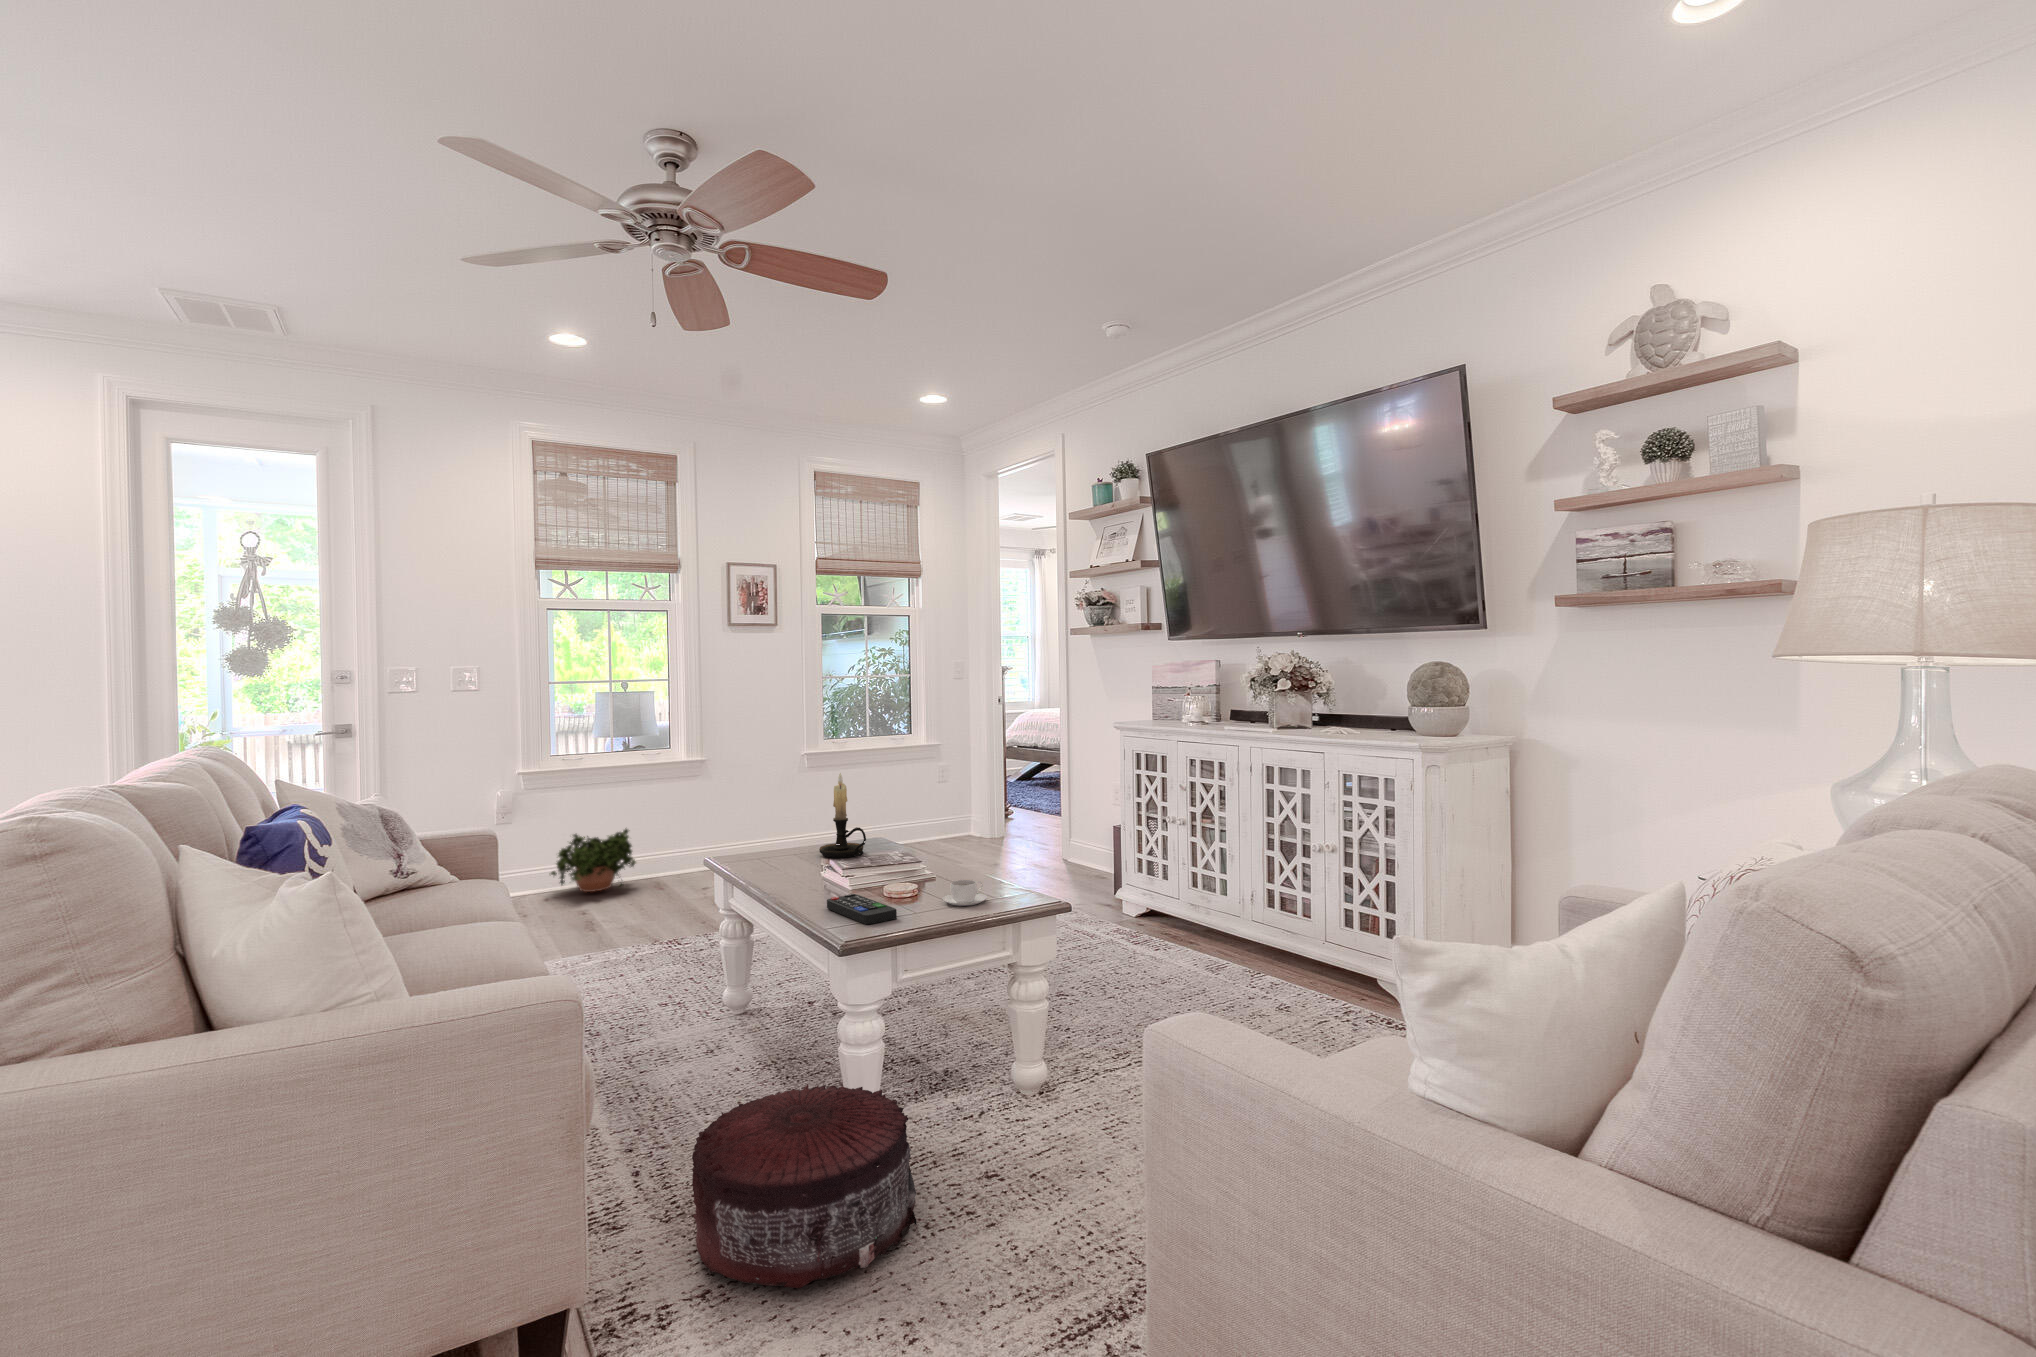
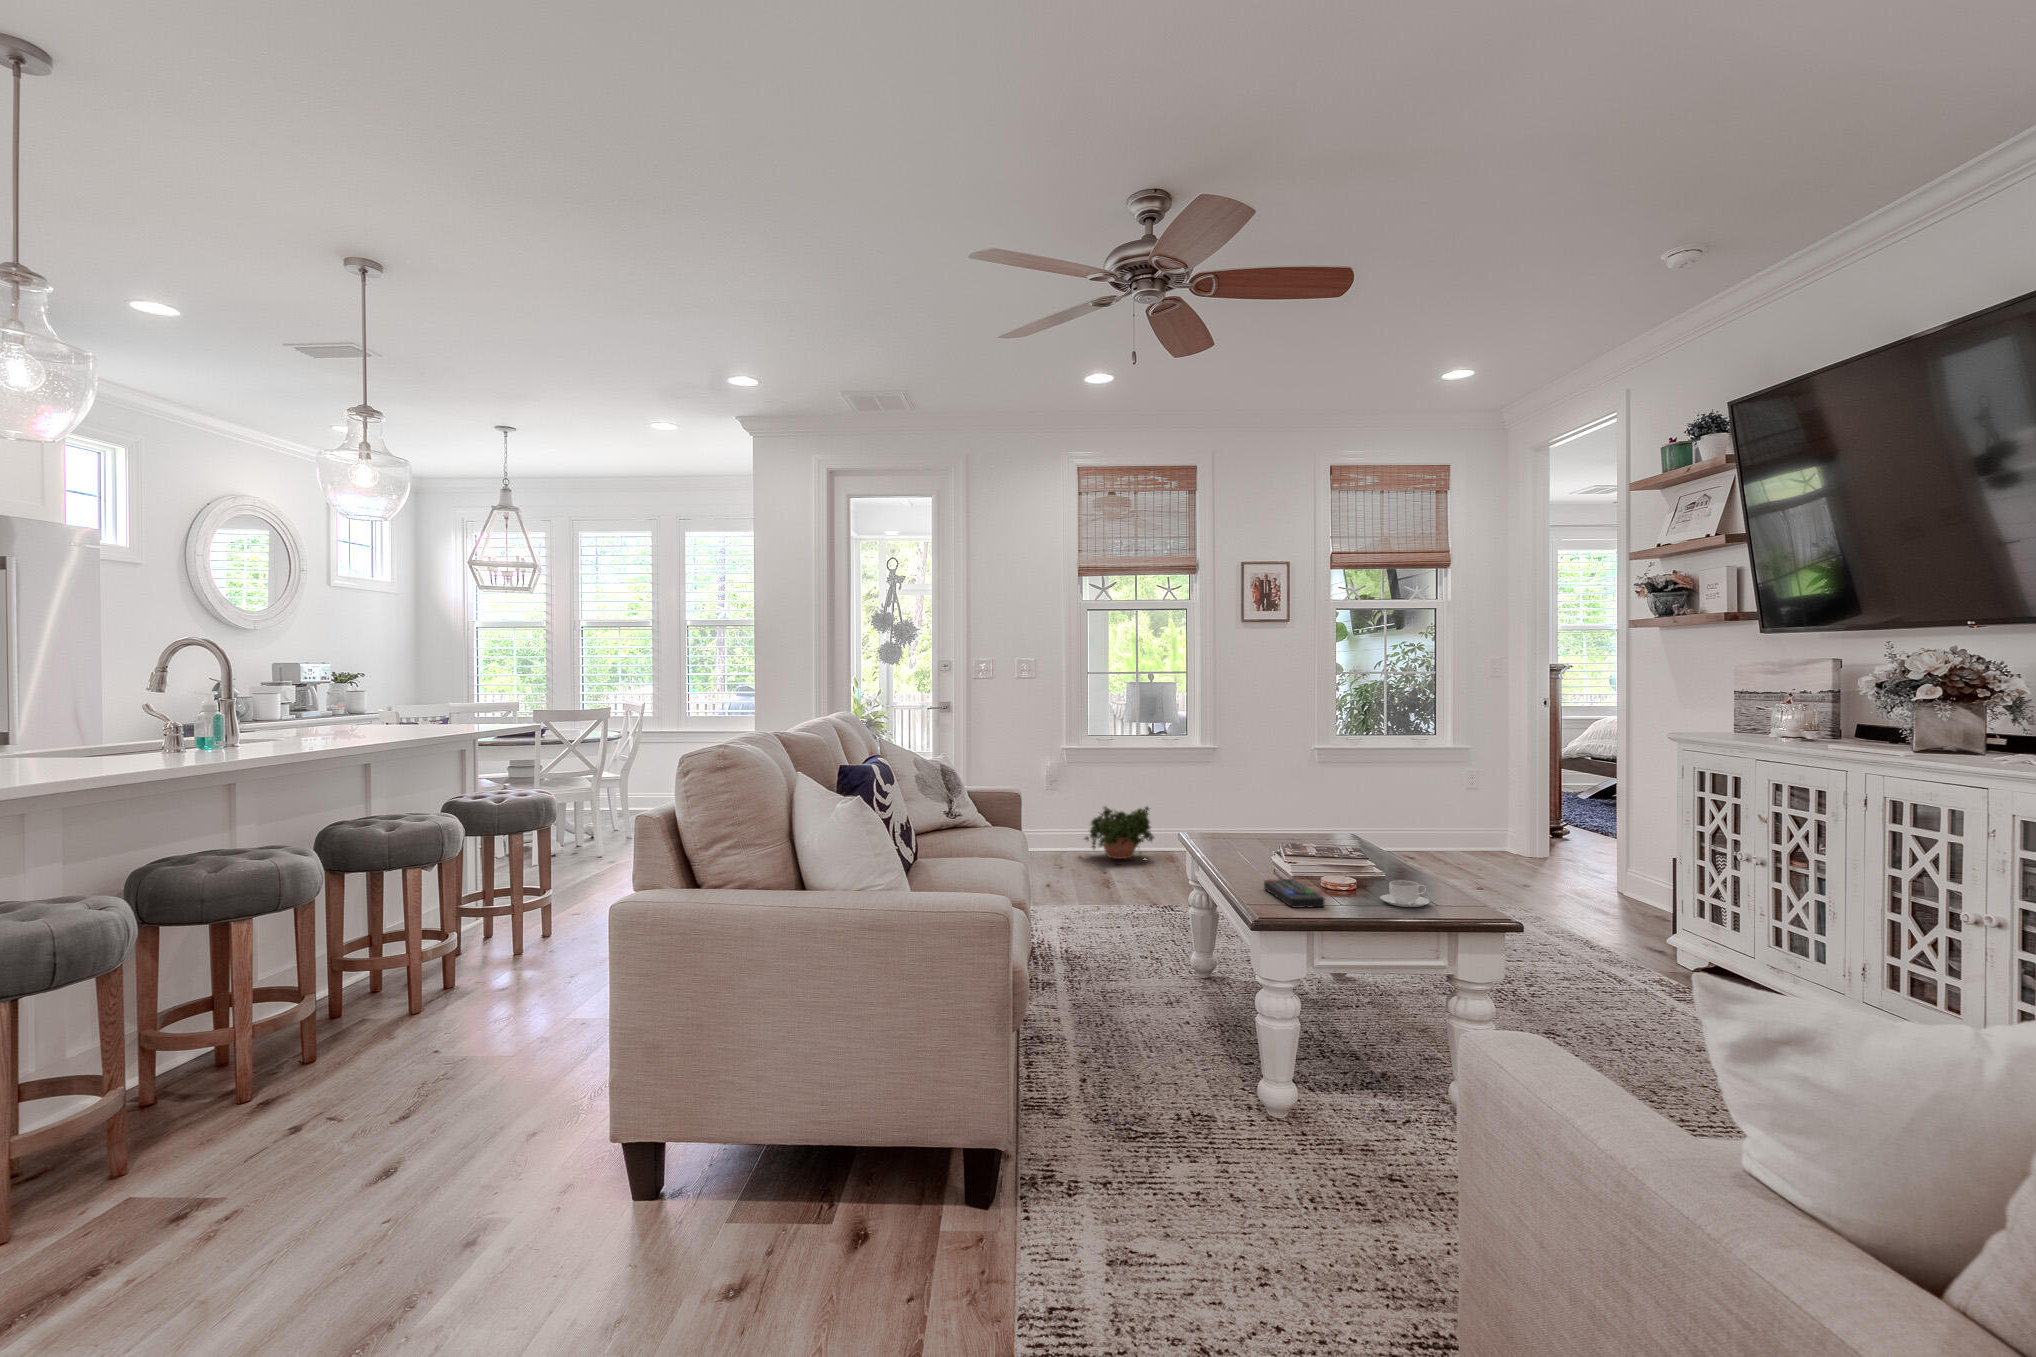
candle holder: present [819,773,866,858] -> none [1286,765,1331,849]
pouf: present [692,1084,917,1288] -> none [1107,1041,1303,1212]

